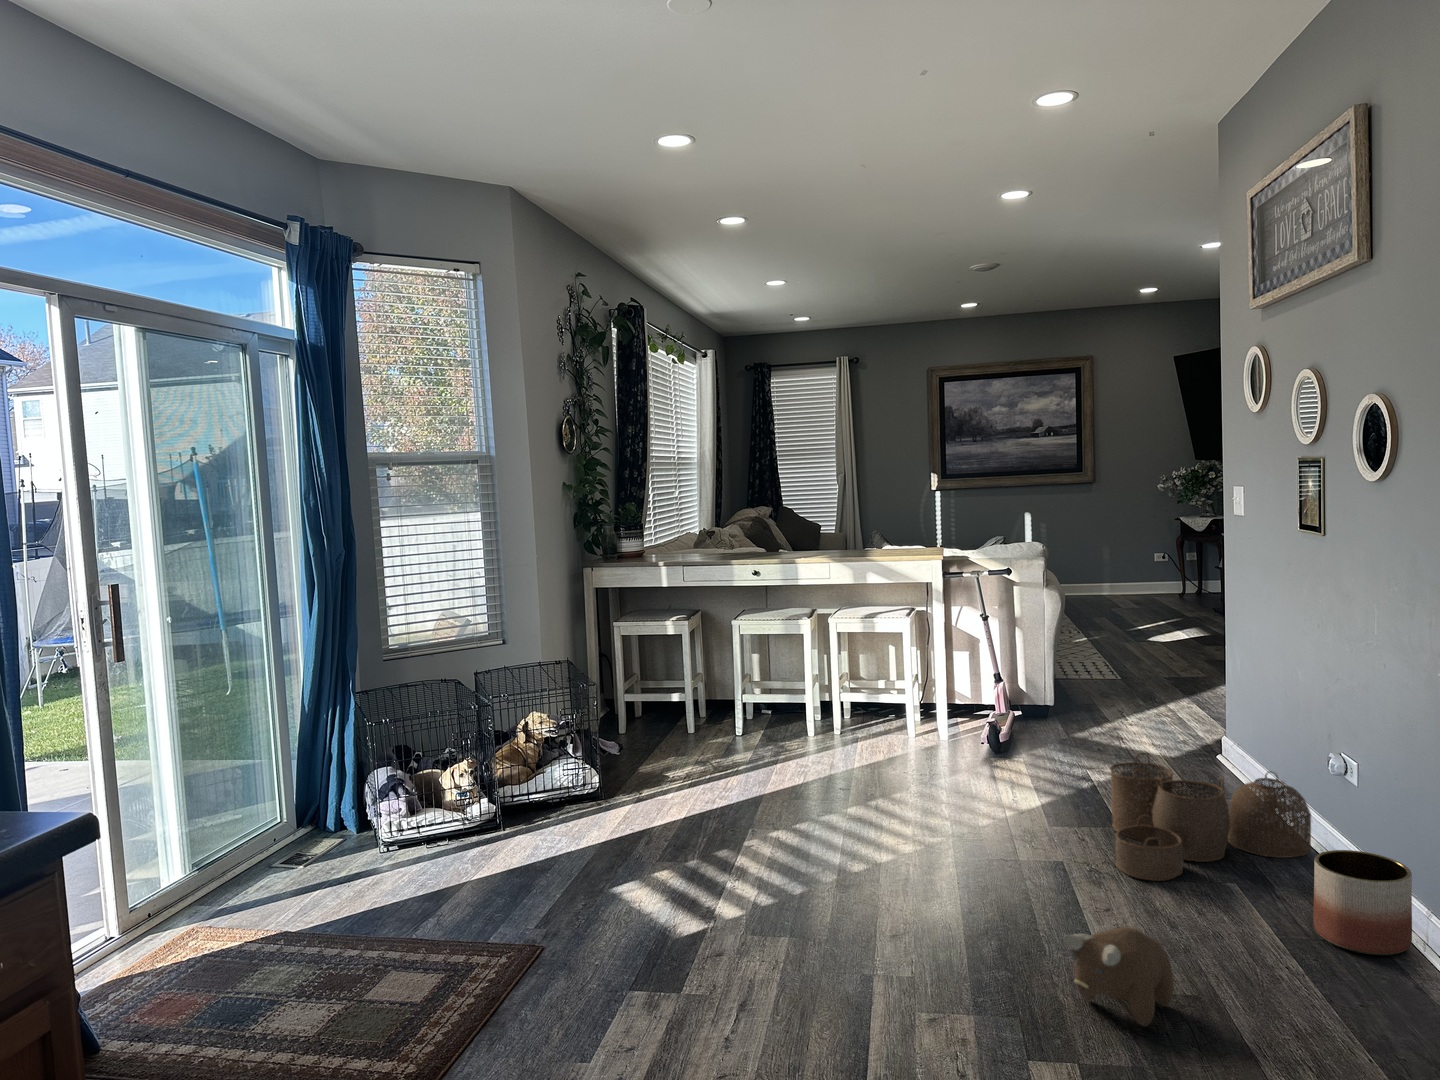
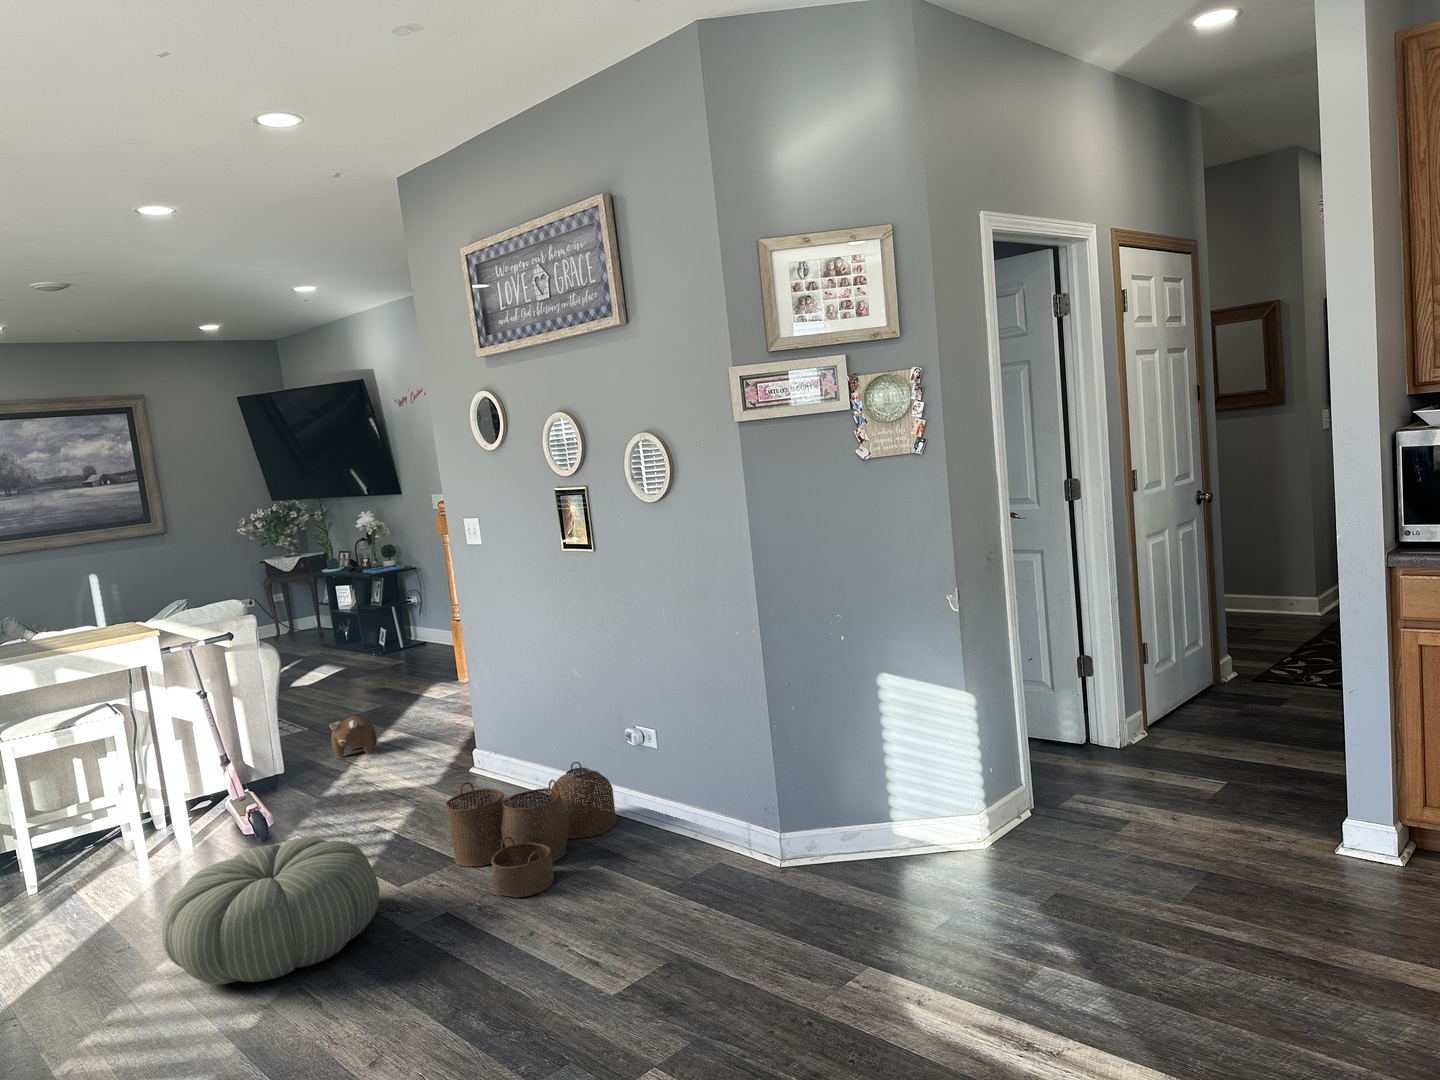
pouf: none [843,743,1013,851] -> present [162,838,379,985]
planter: present [1313,850,1412,955] -> none [672,795,744,878]
plush toy: present [1065,927,1174,1026] -> present [330,716,377,757]

